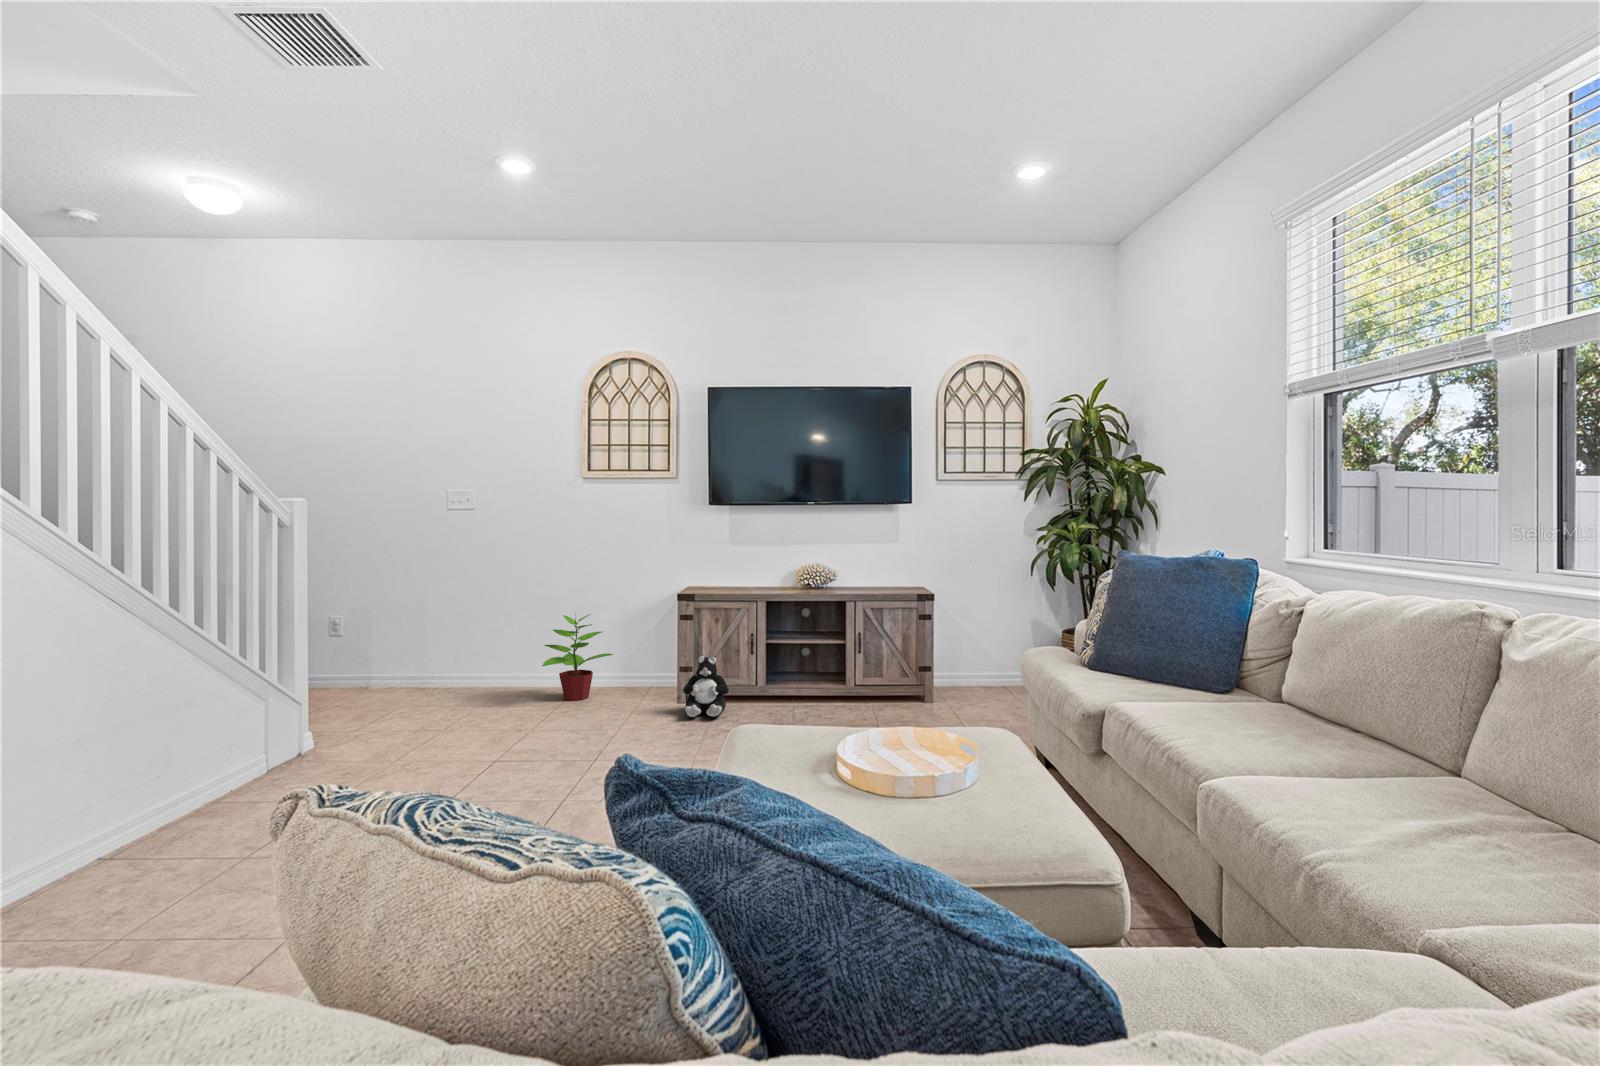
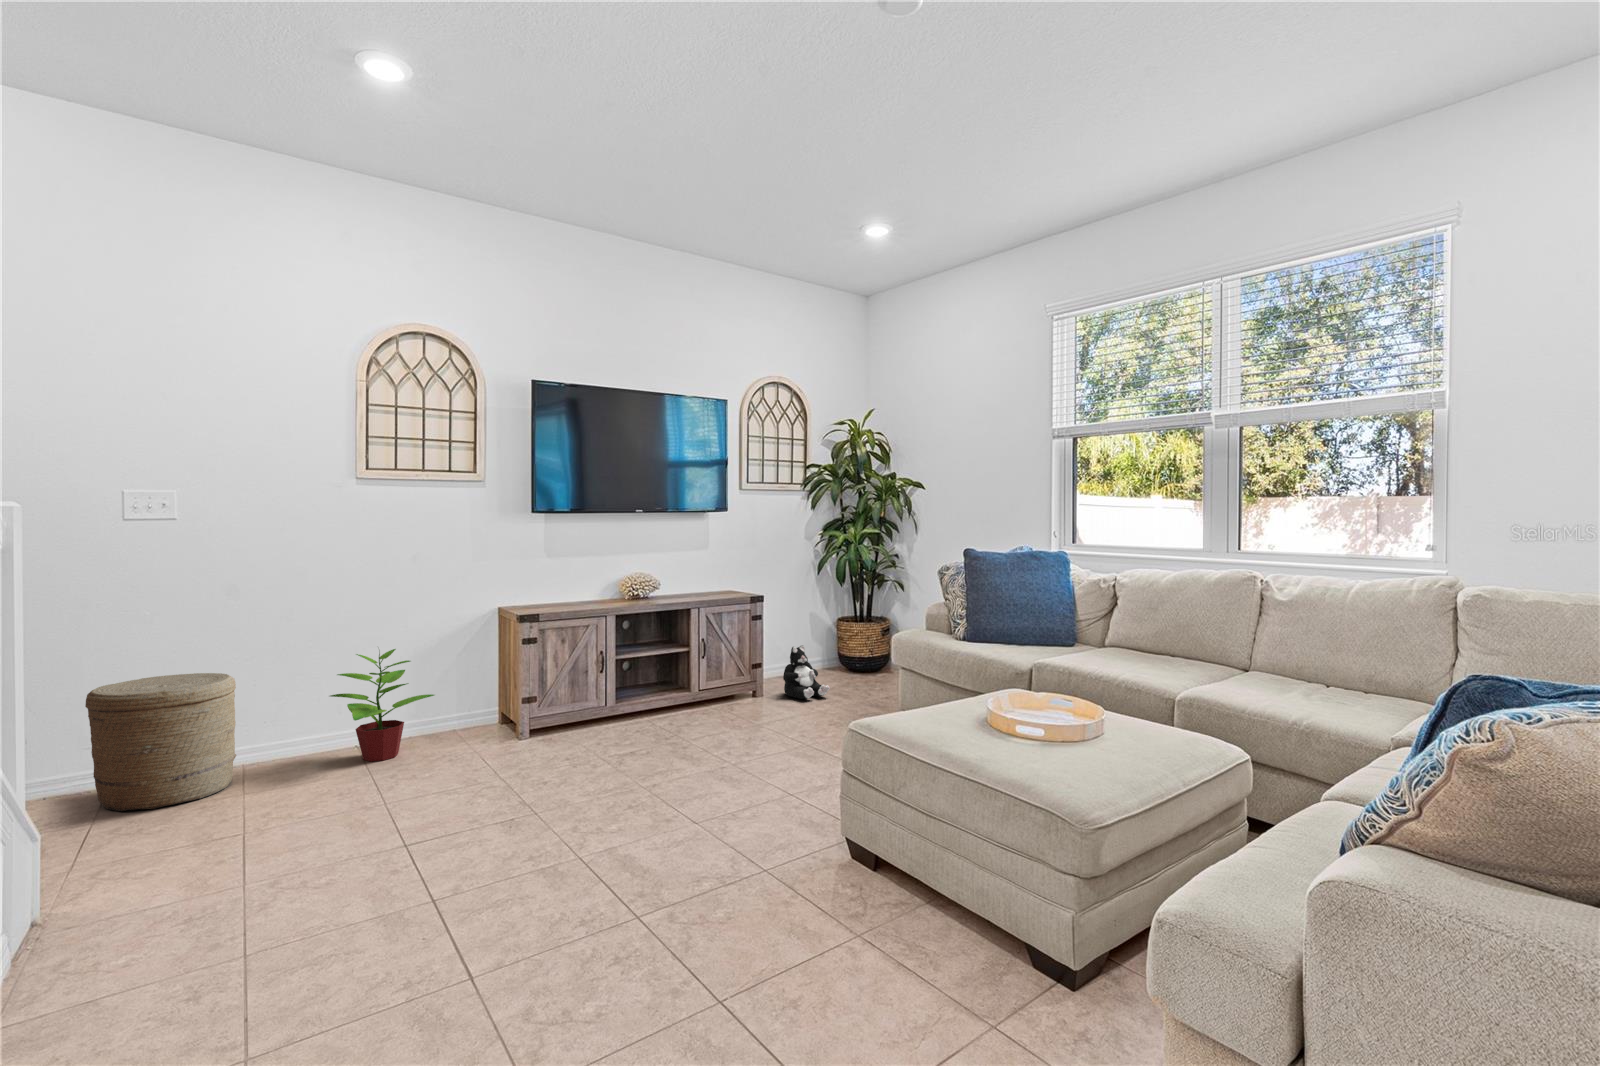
woven basket: none [397,618,486,707] -> present [85,673,236,812]
plush toy: present [683,656,729,717] -> present [783,645,830,699]

